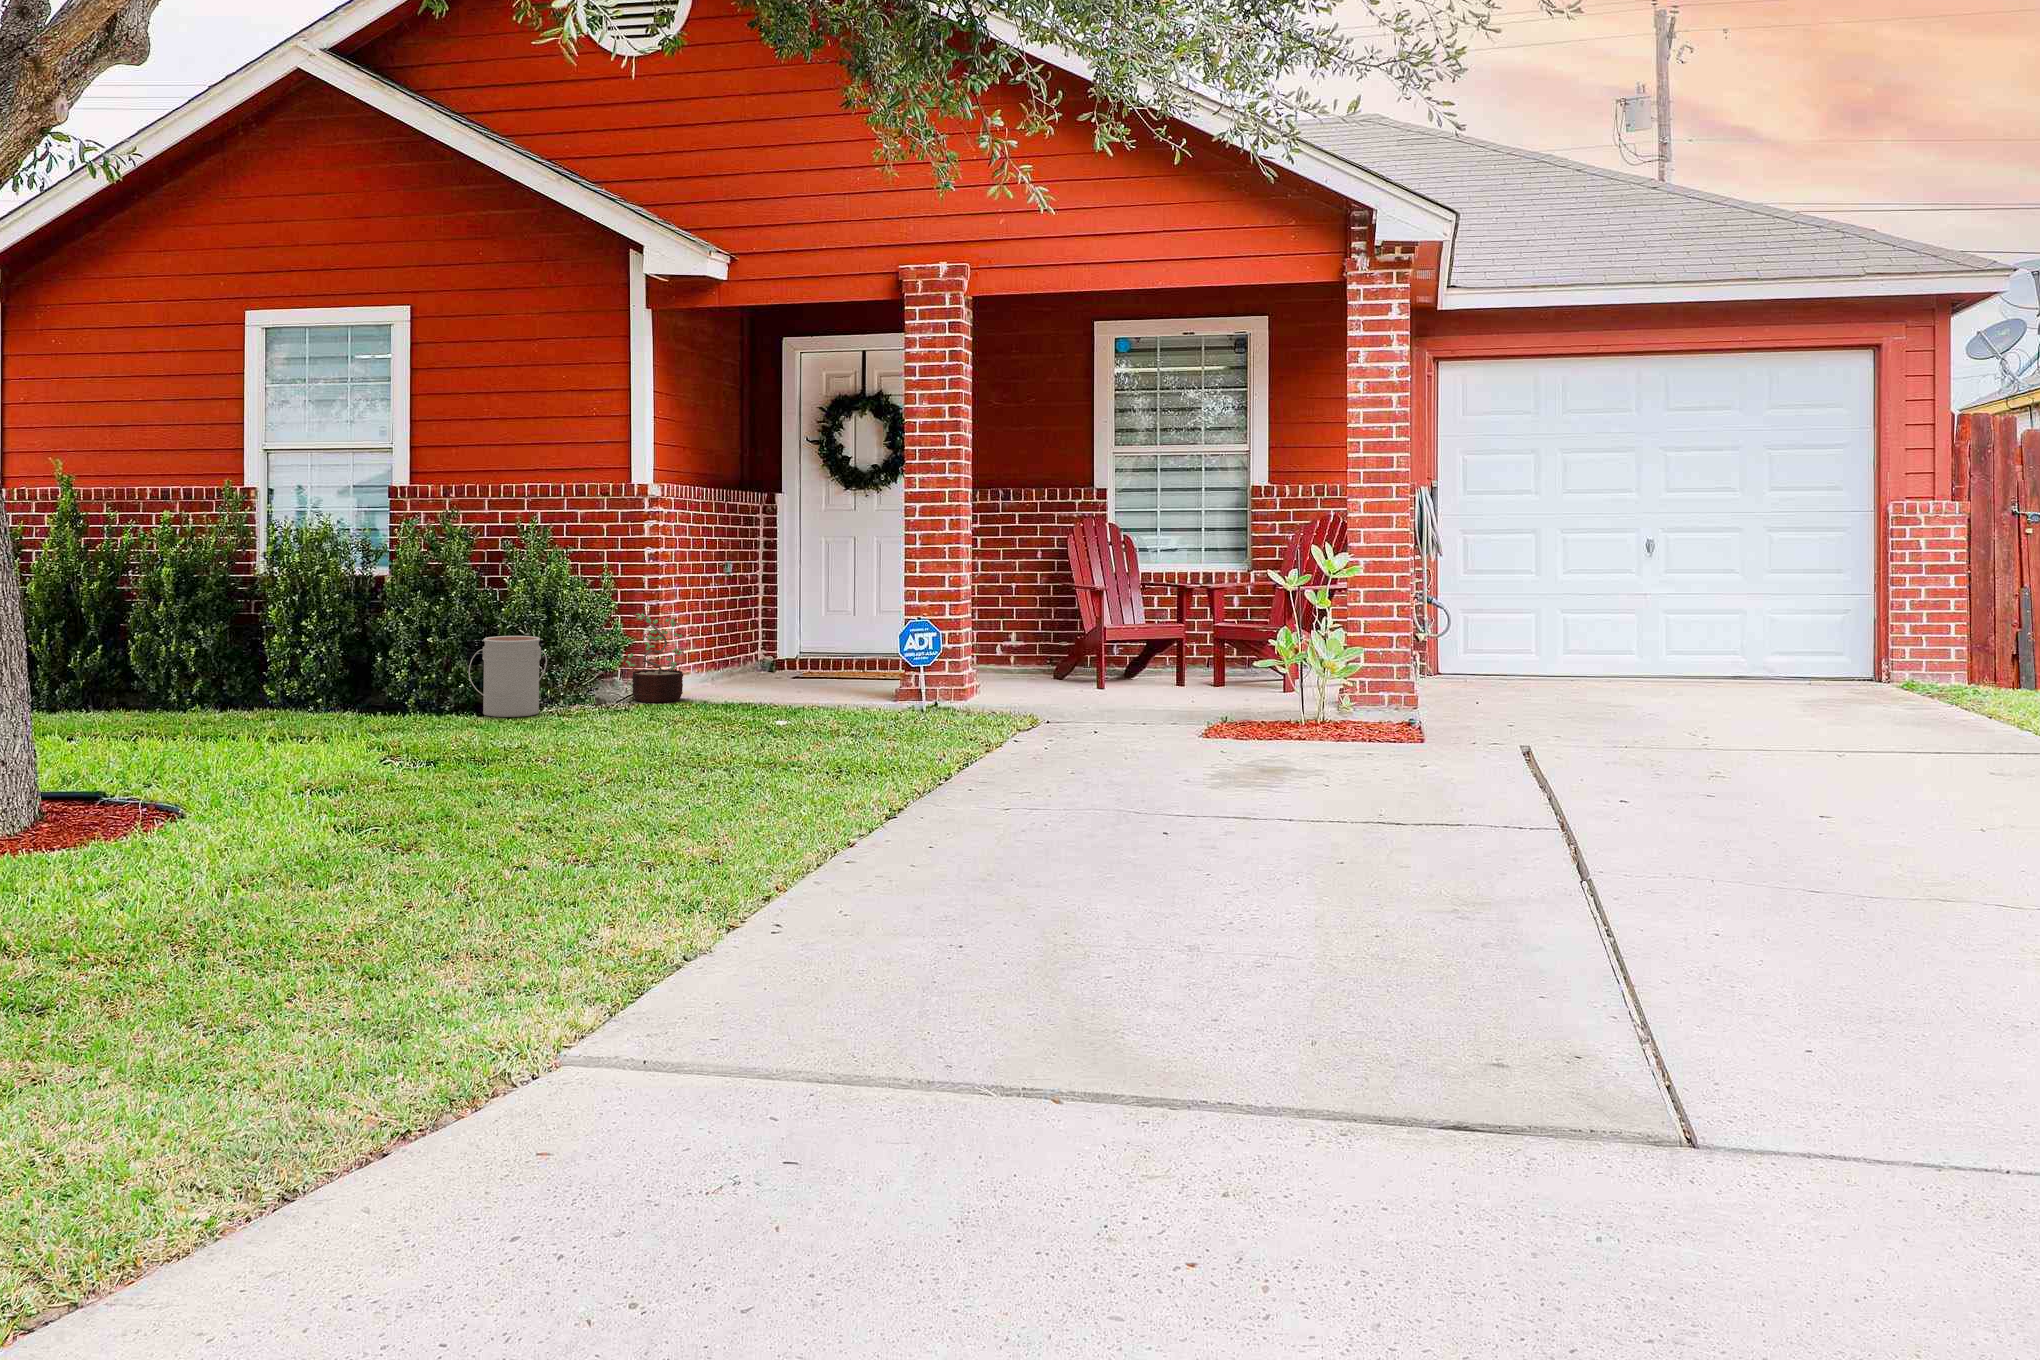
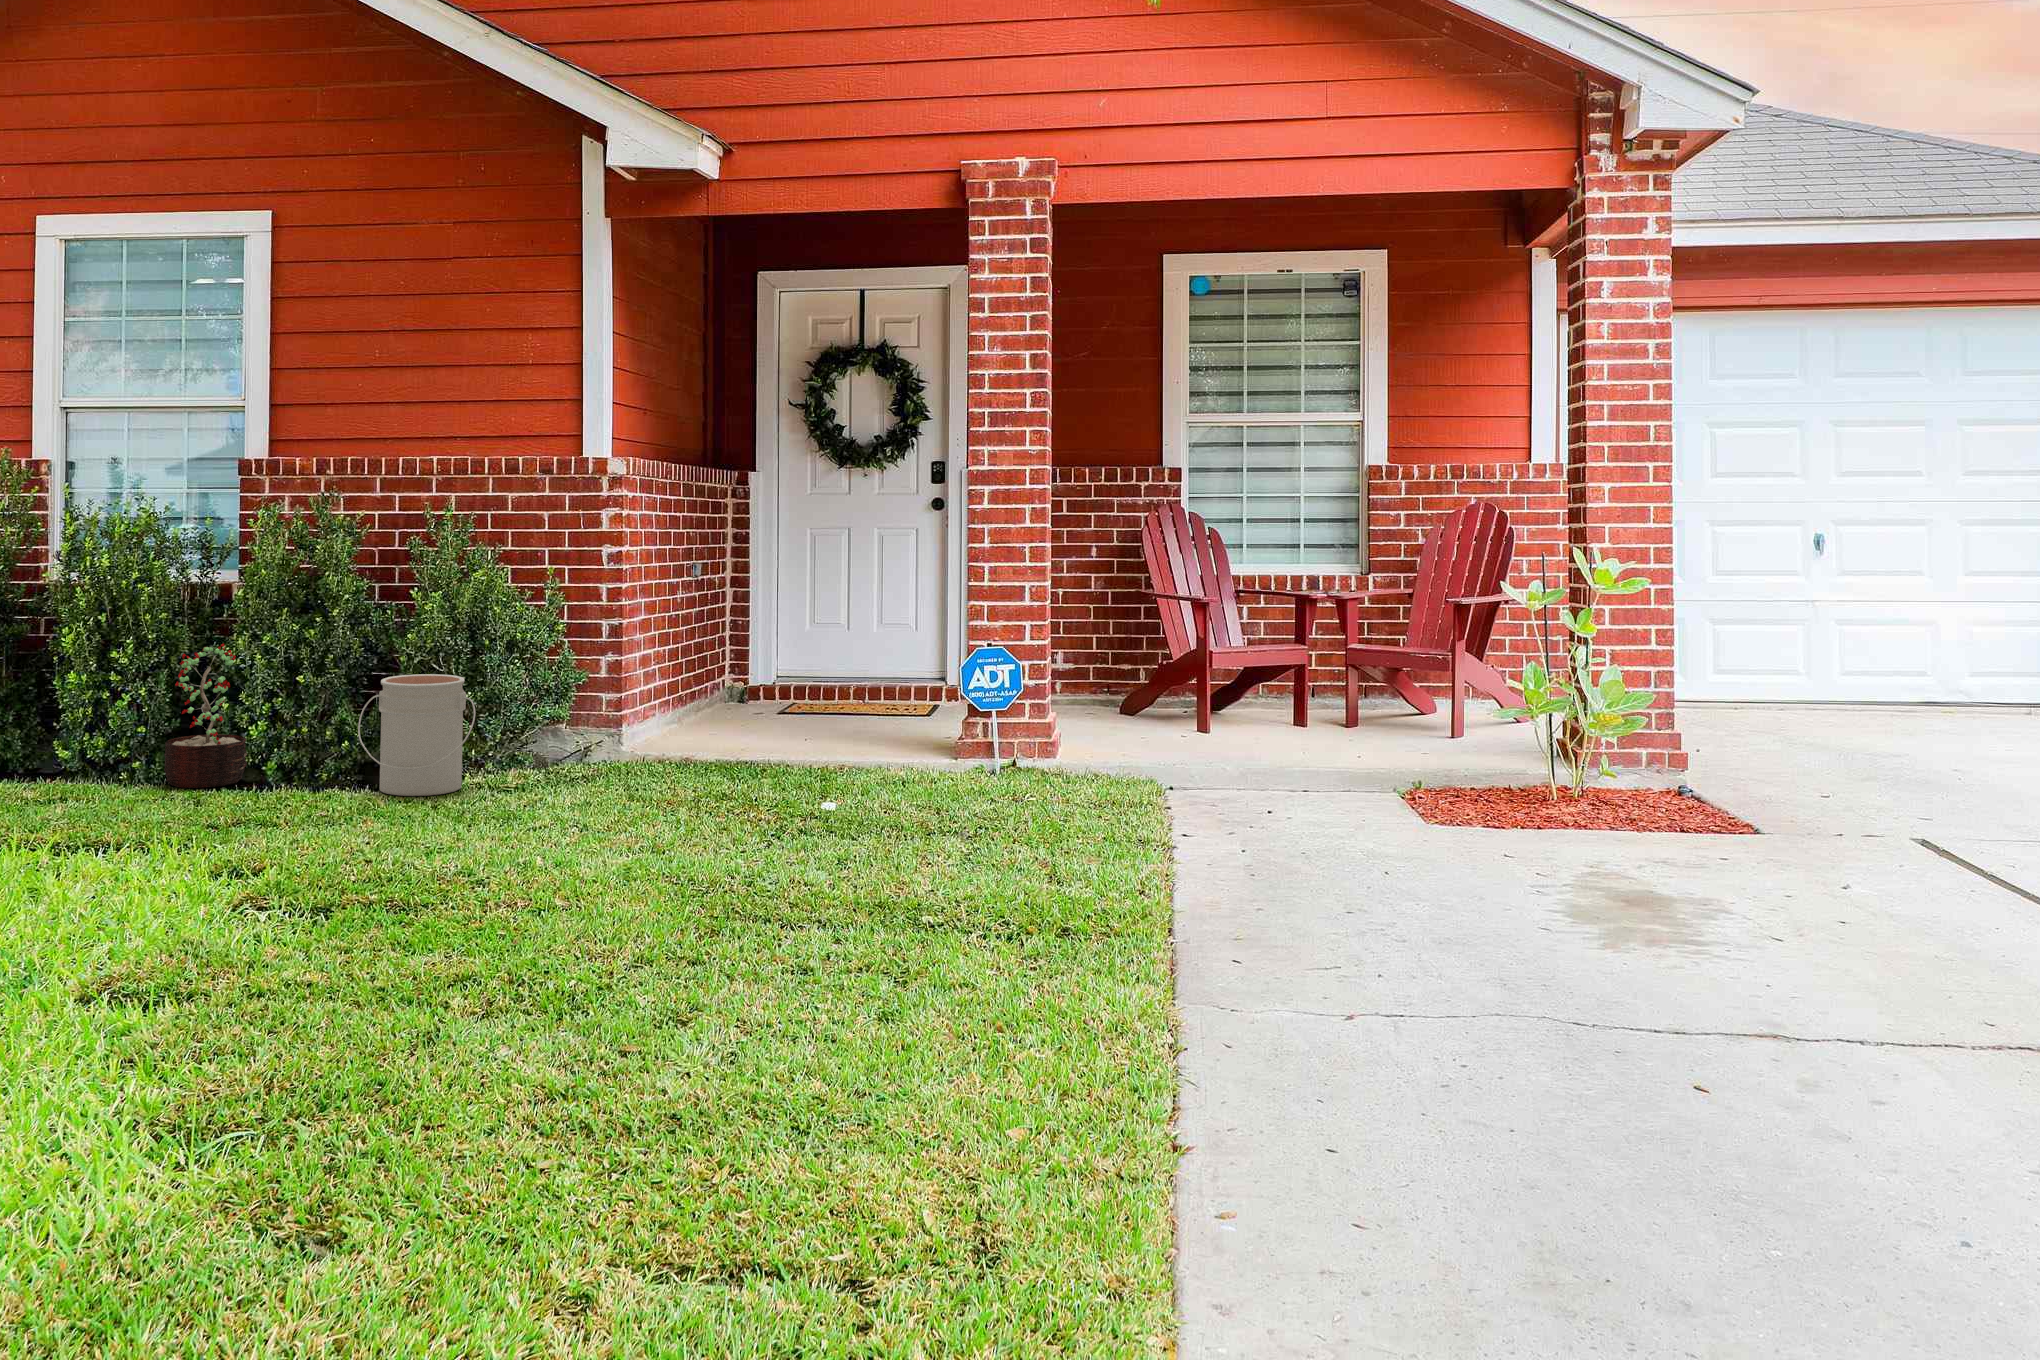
decorative plant: present [623,611,685,703] -> present [164,644,247,788]

